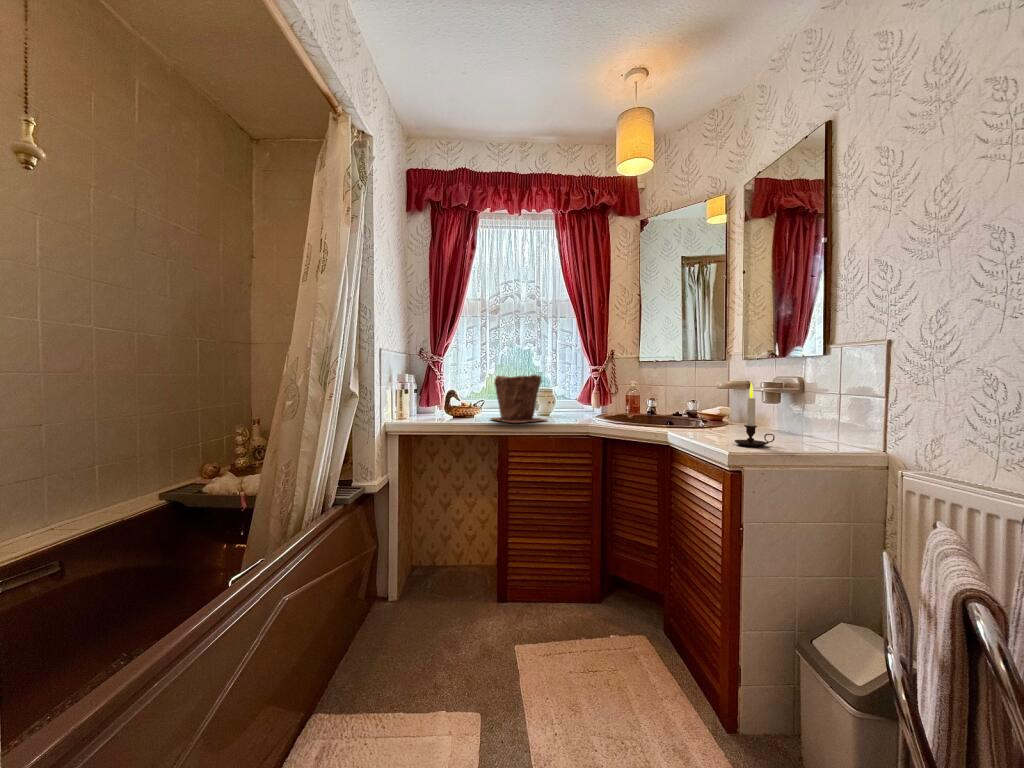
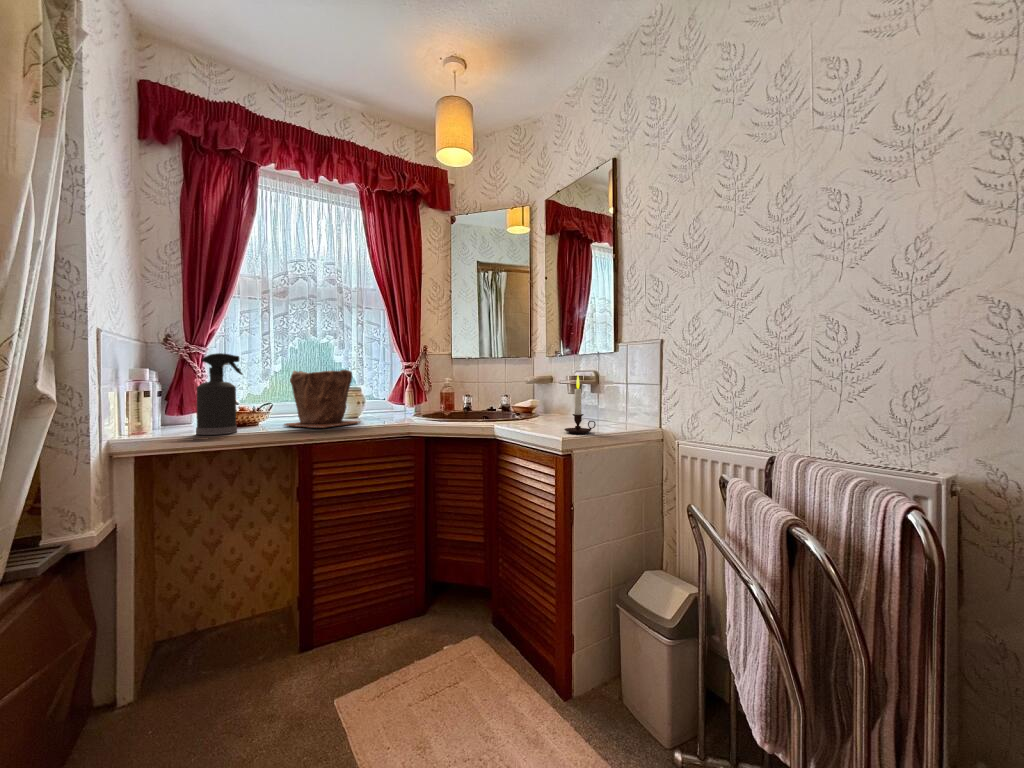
spray bottle: none [432,363,462,423] -> present [196,353,243,435]

